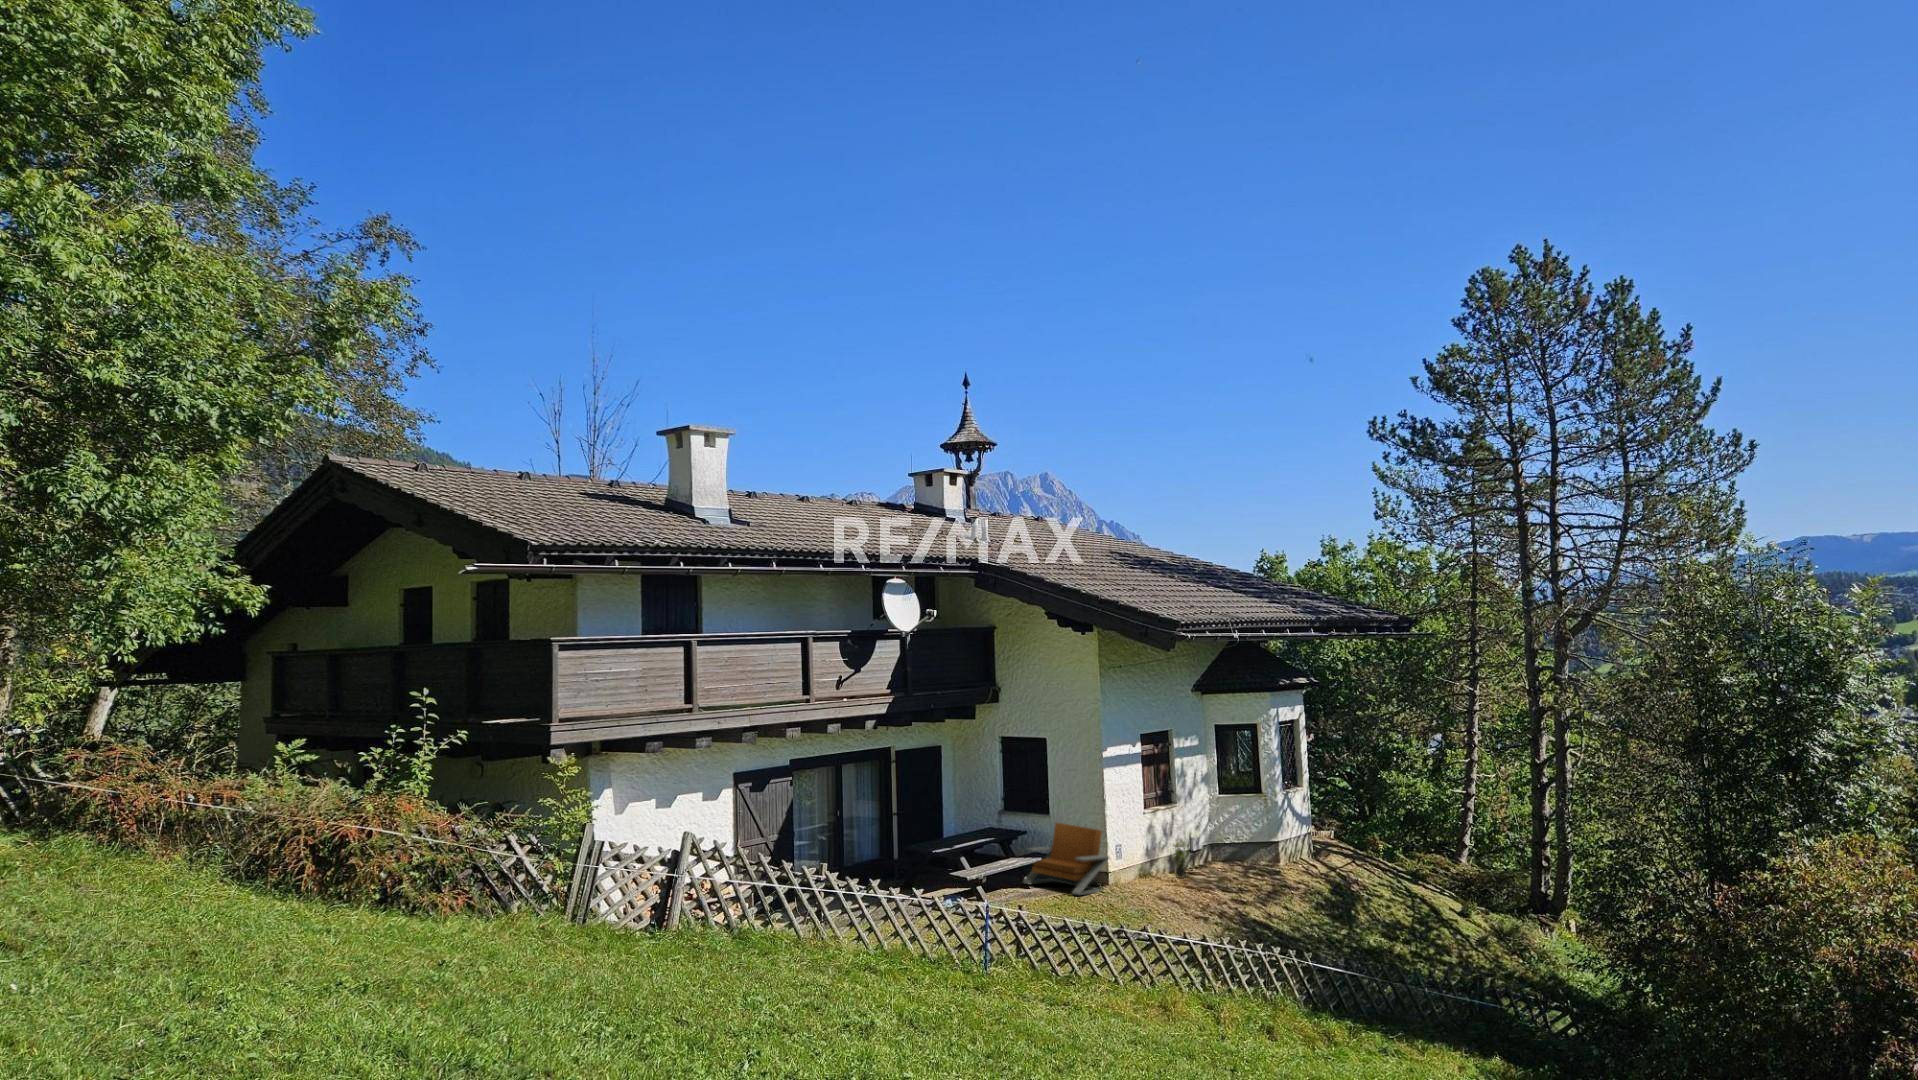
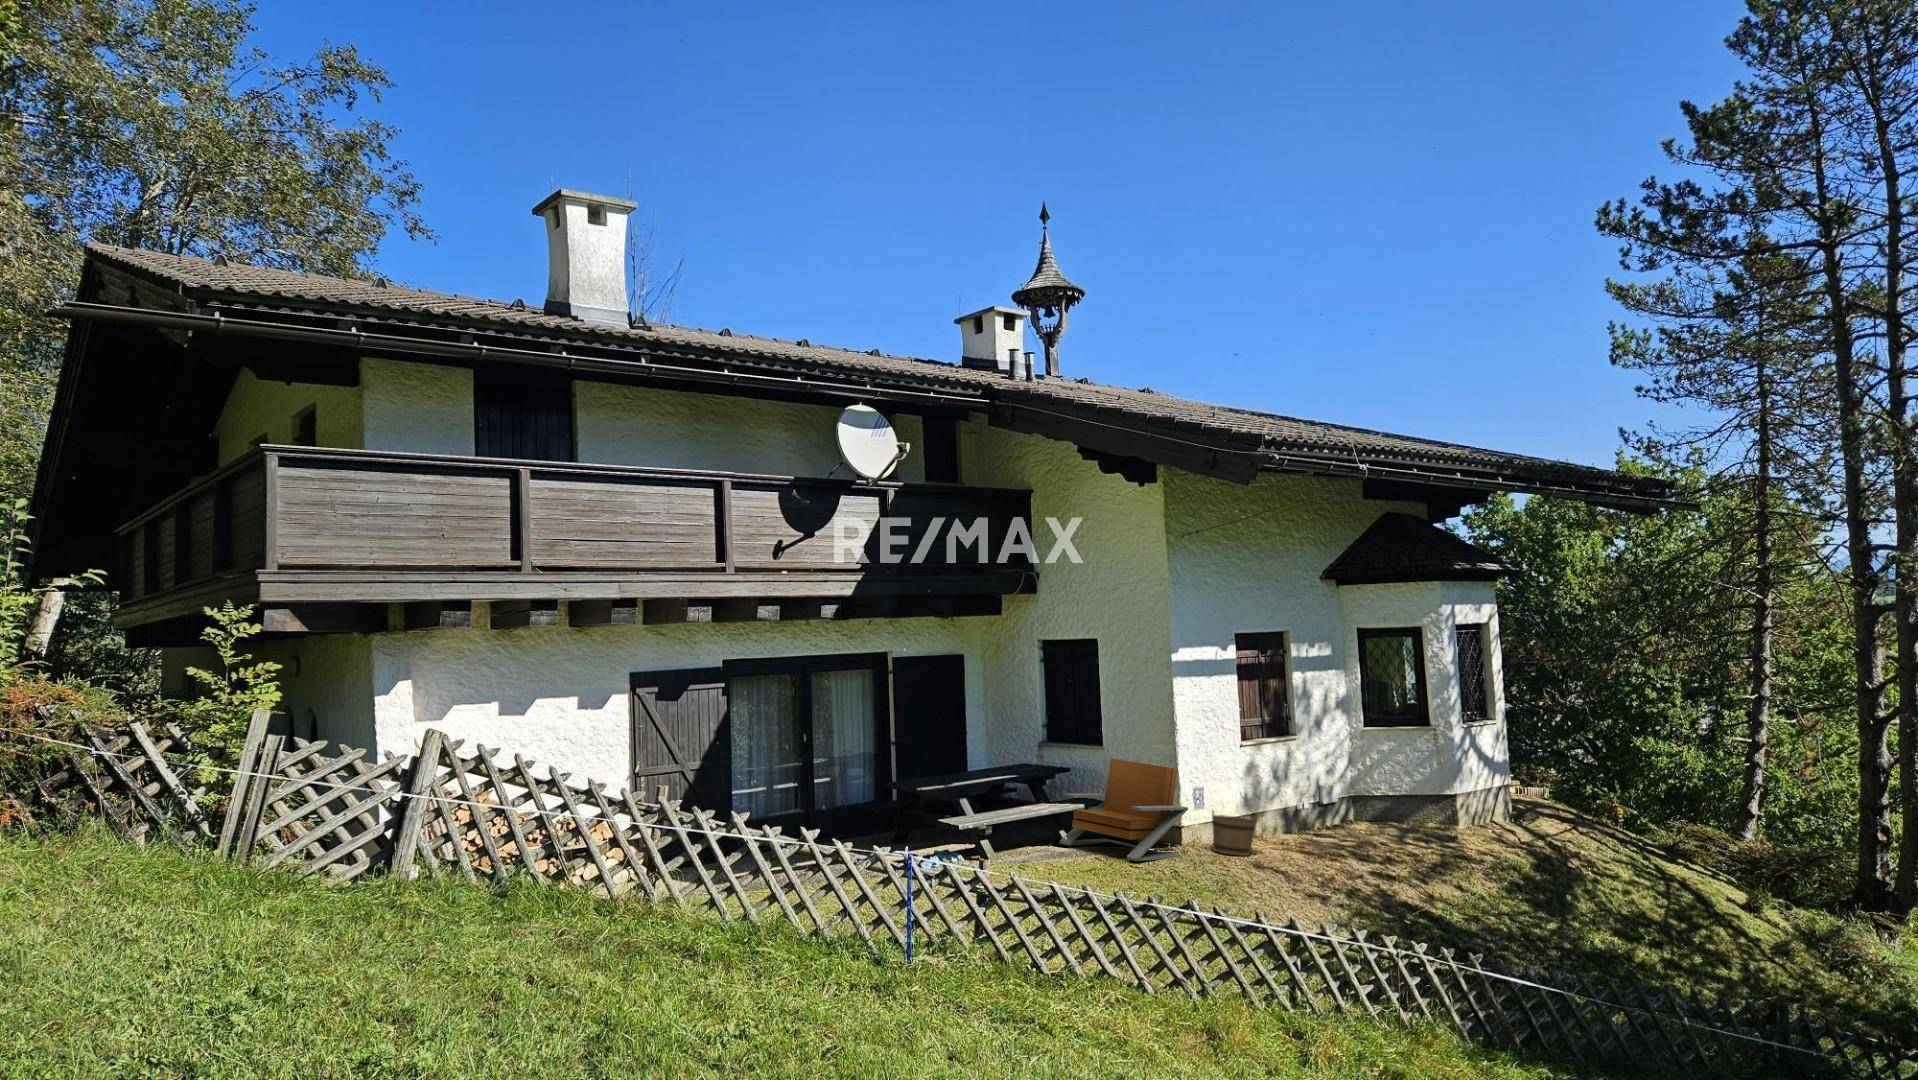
potted plant: present [1173,839,1188,878] -> none [1290,785,1317,843]
bucket: none [1124,857,1155,889] -> present [1212,811,1257,856]

